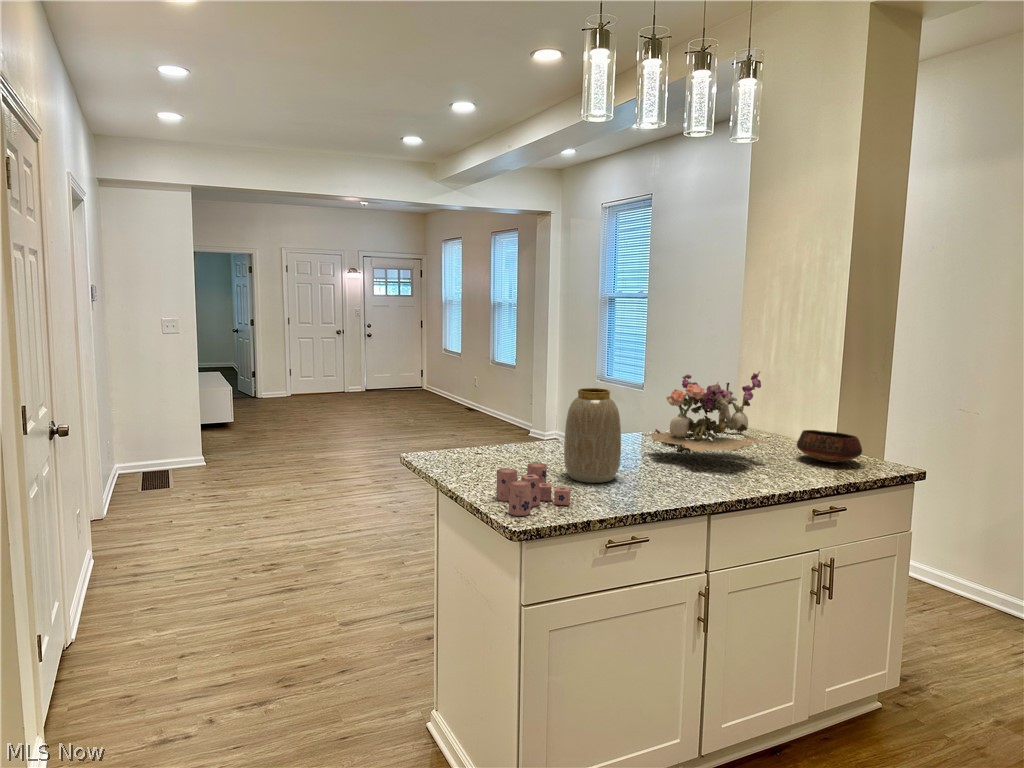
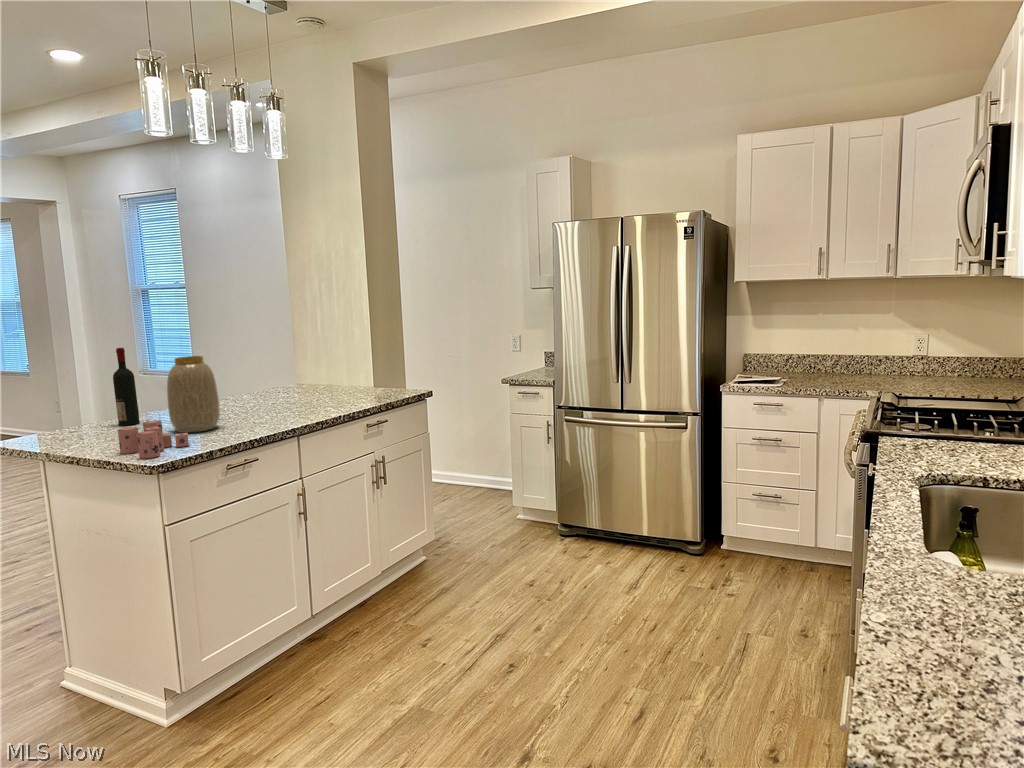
wine bottle: none [522,367,544,454] -> present [113,348,140,426]
flower arrangement: present [647,371,765,457] -> none [231,333,327,407]
bowl: present [796,430,862,463] -> none [347,373,391,394]

